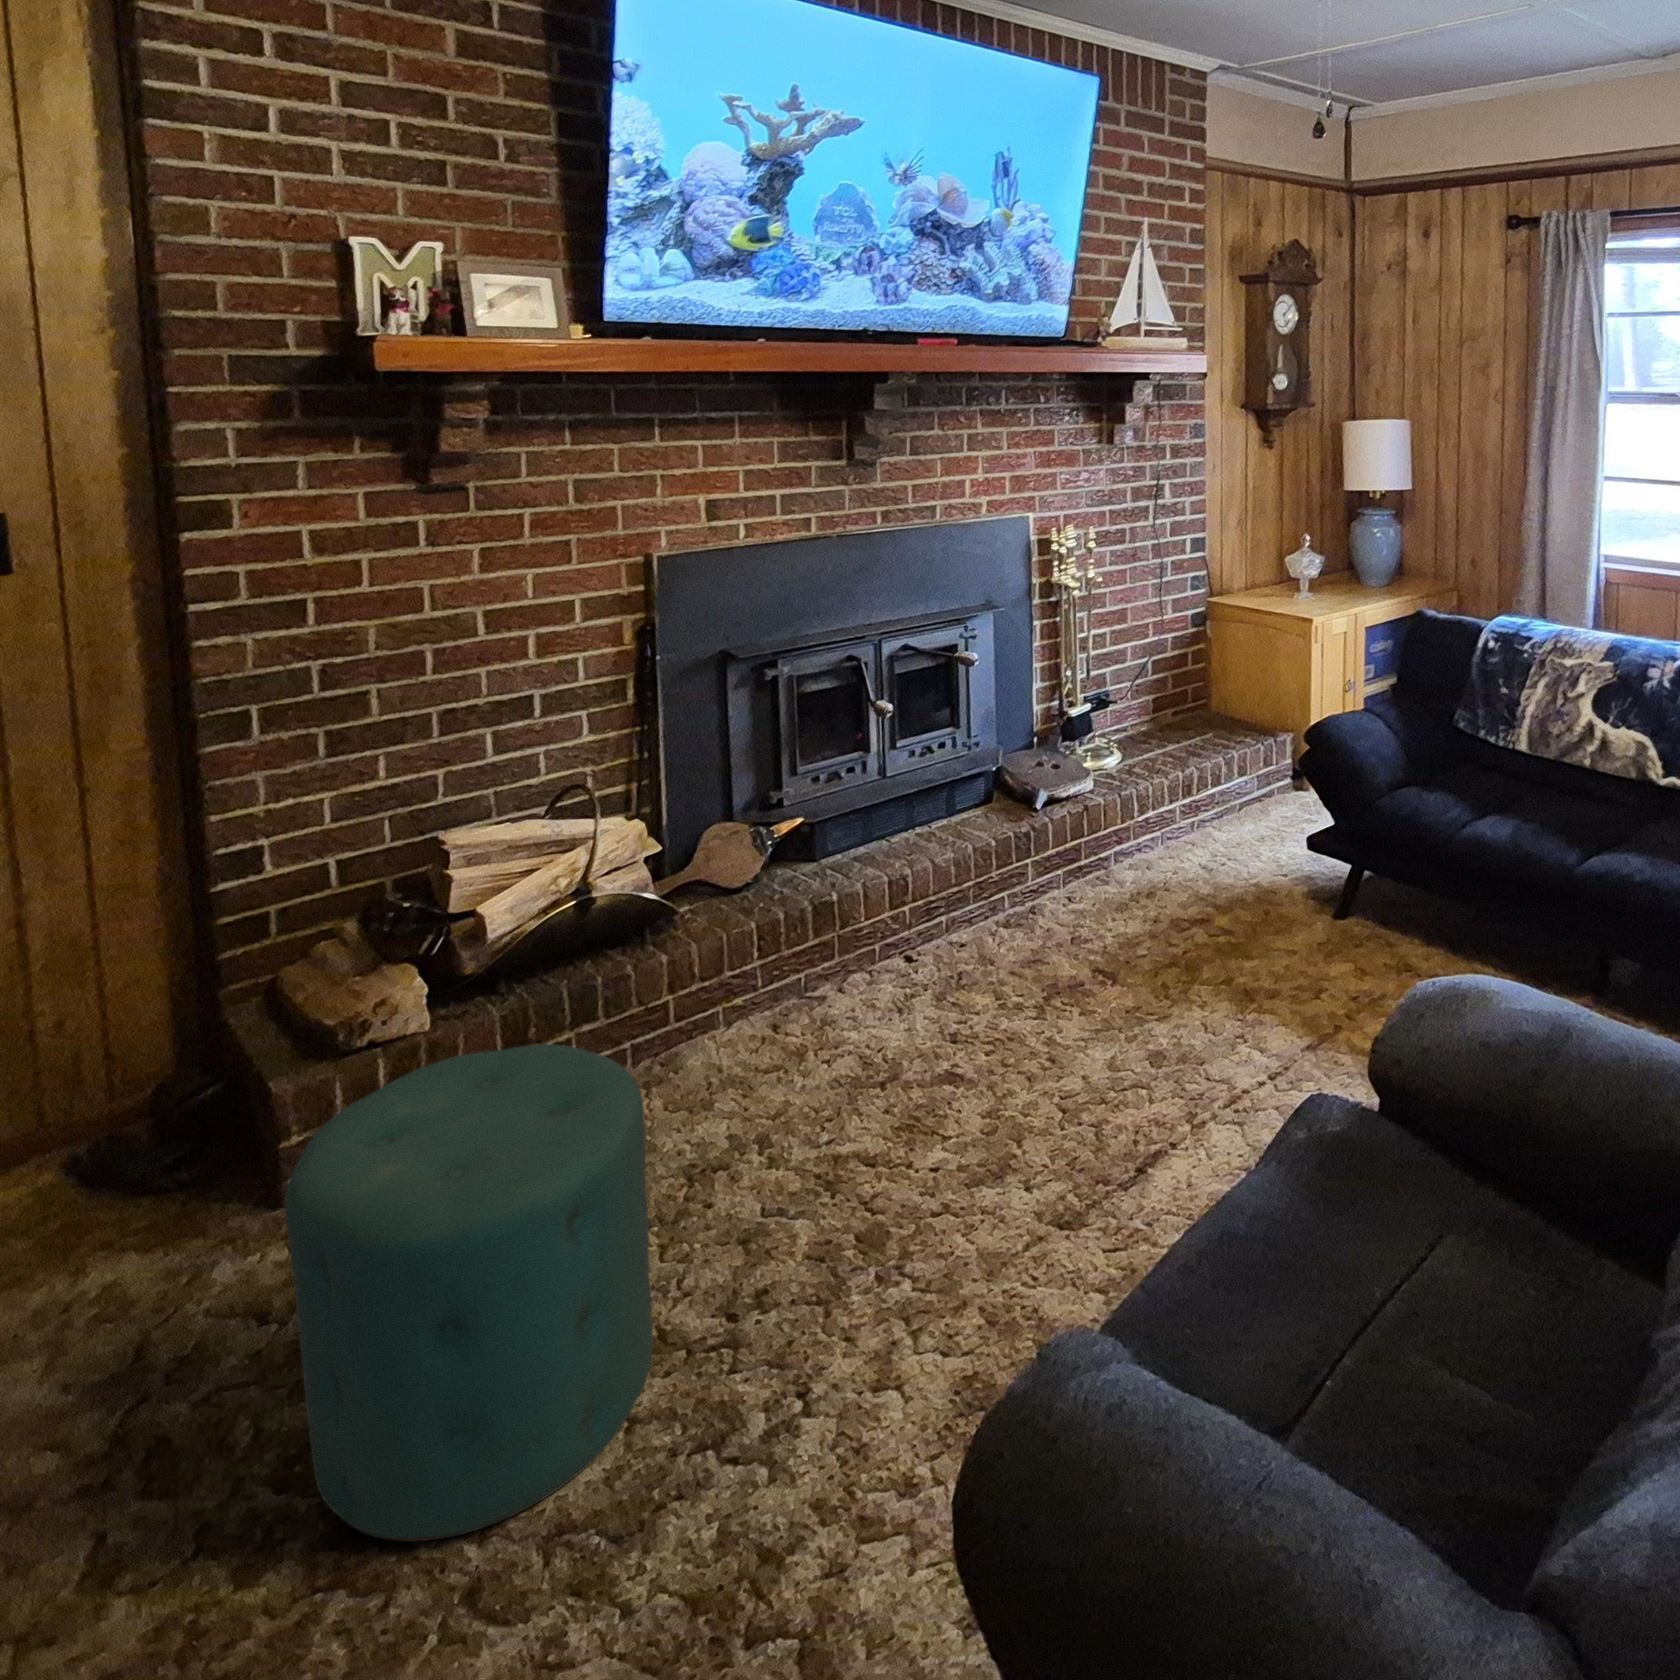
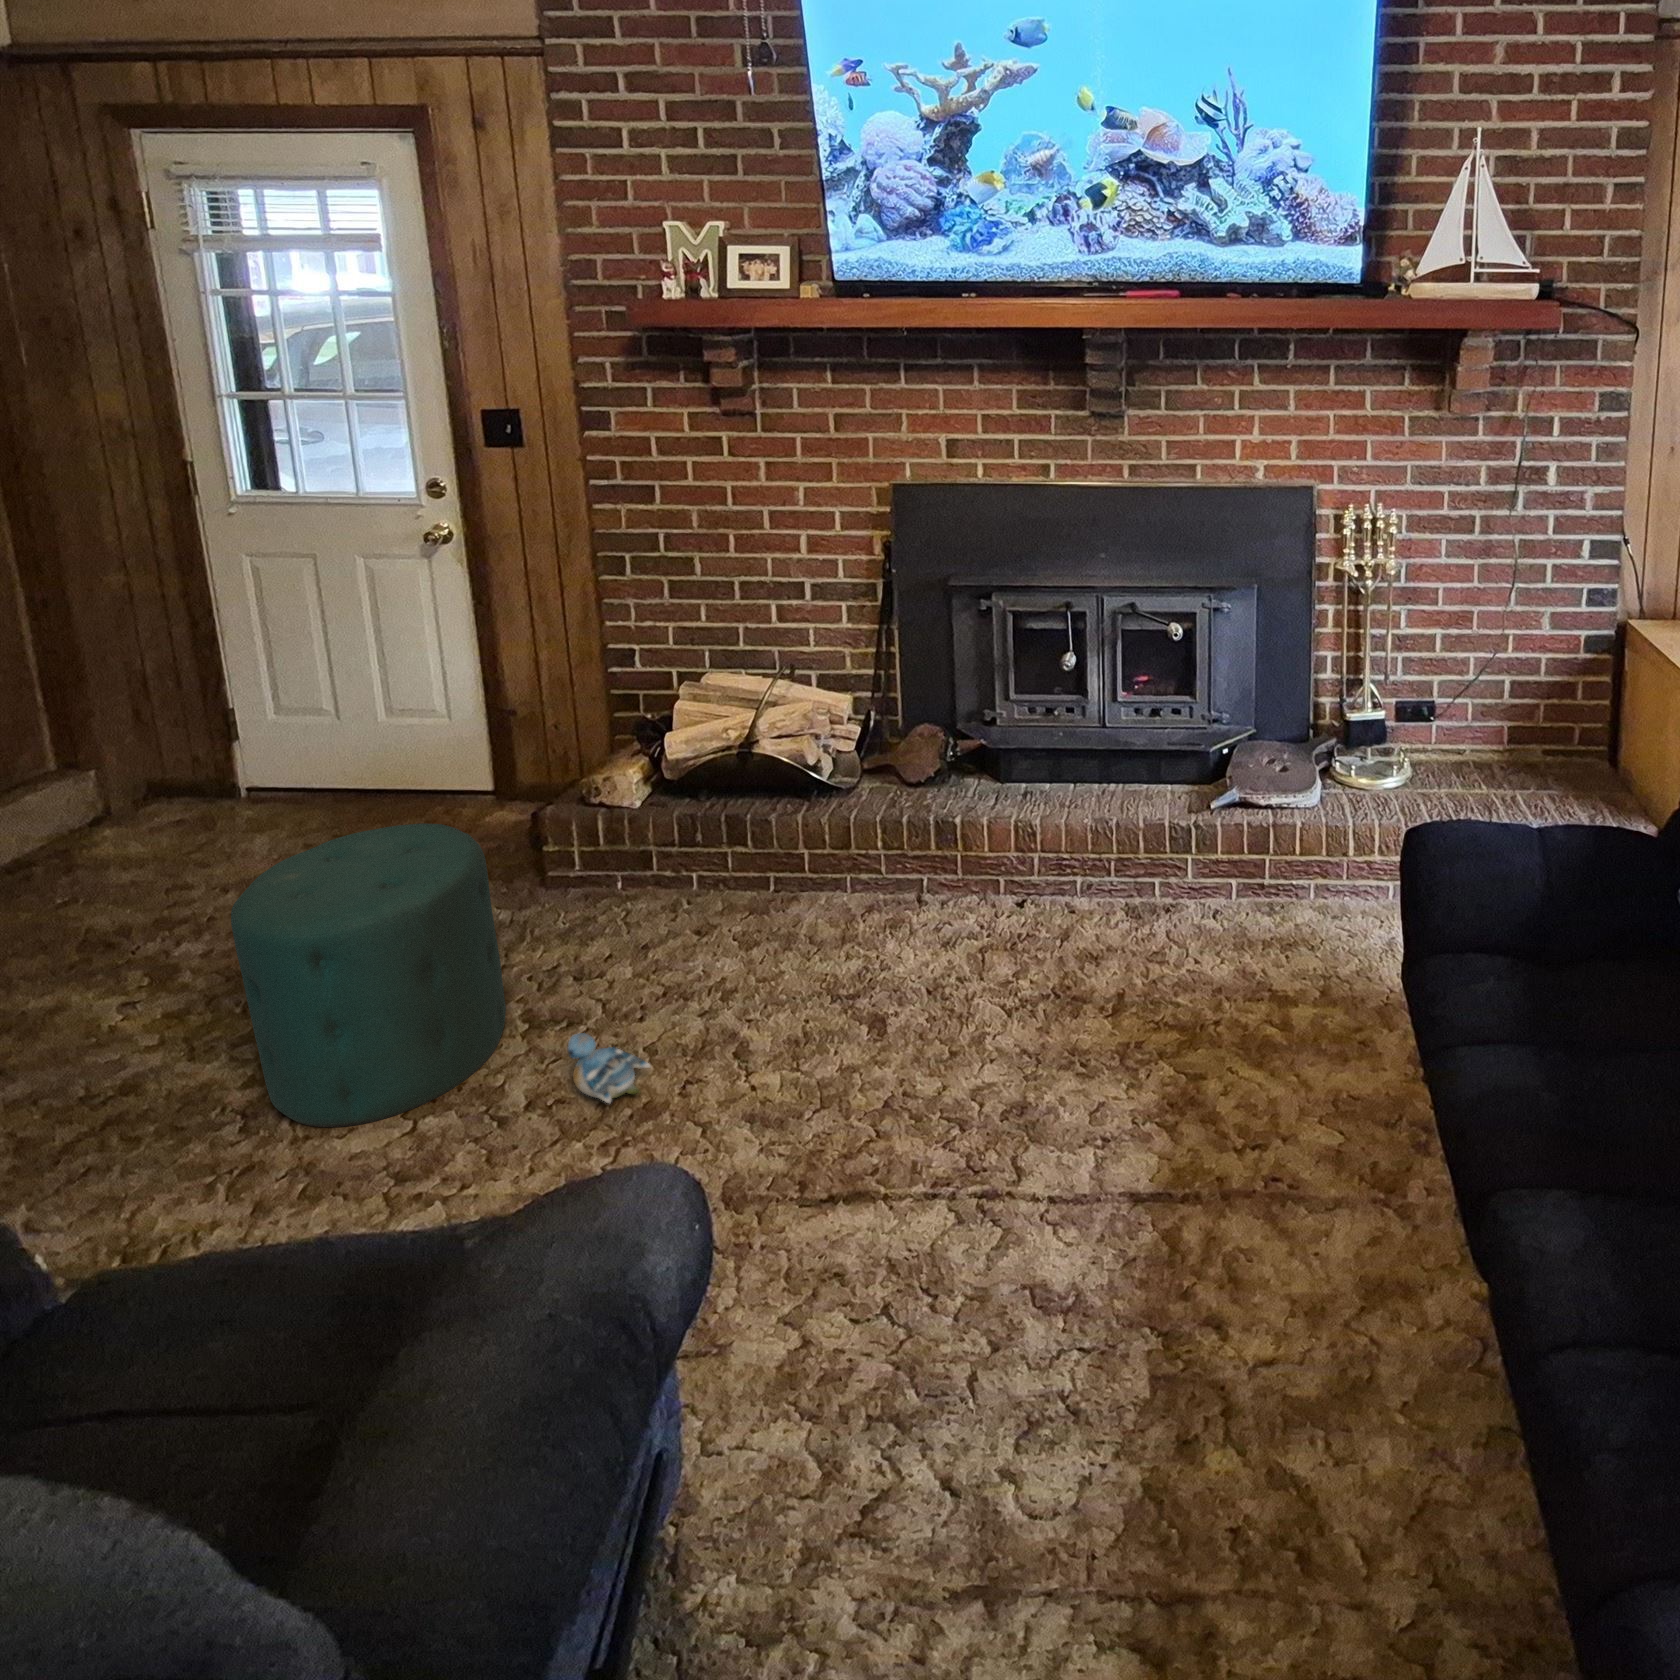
plush toy: none [784,1193,888,1262] -> present [568,1033,650,1103]

